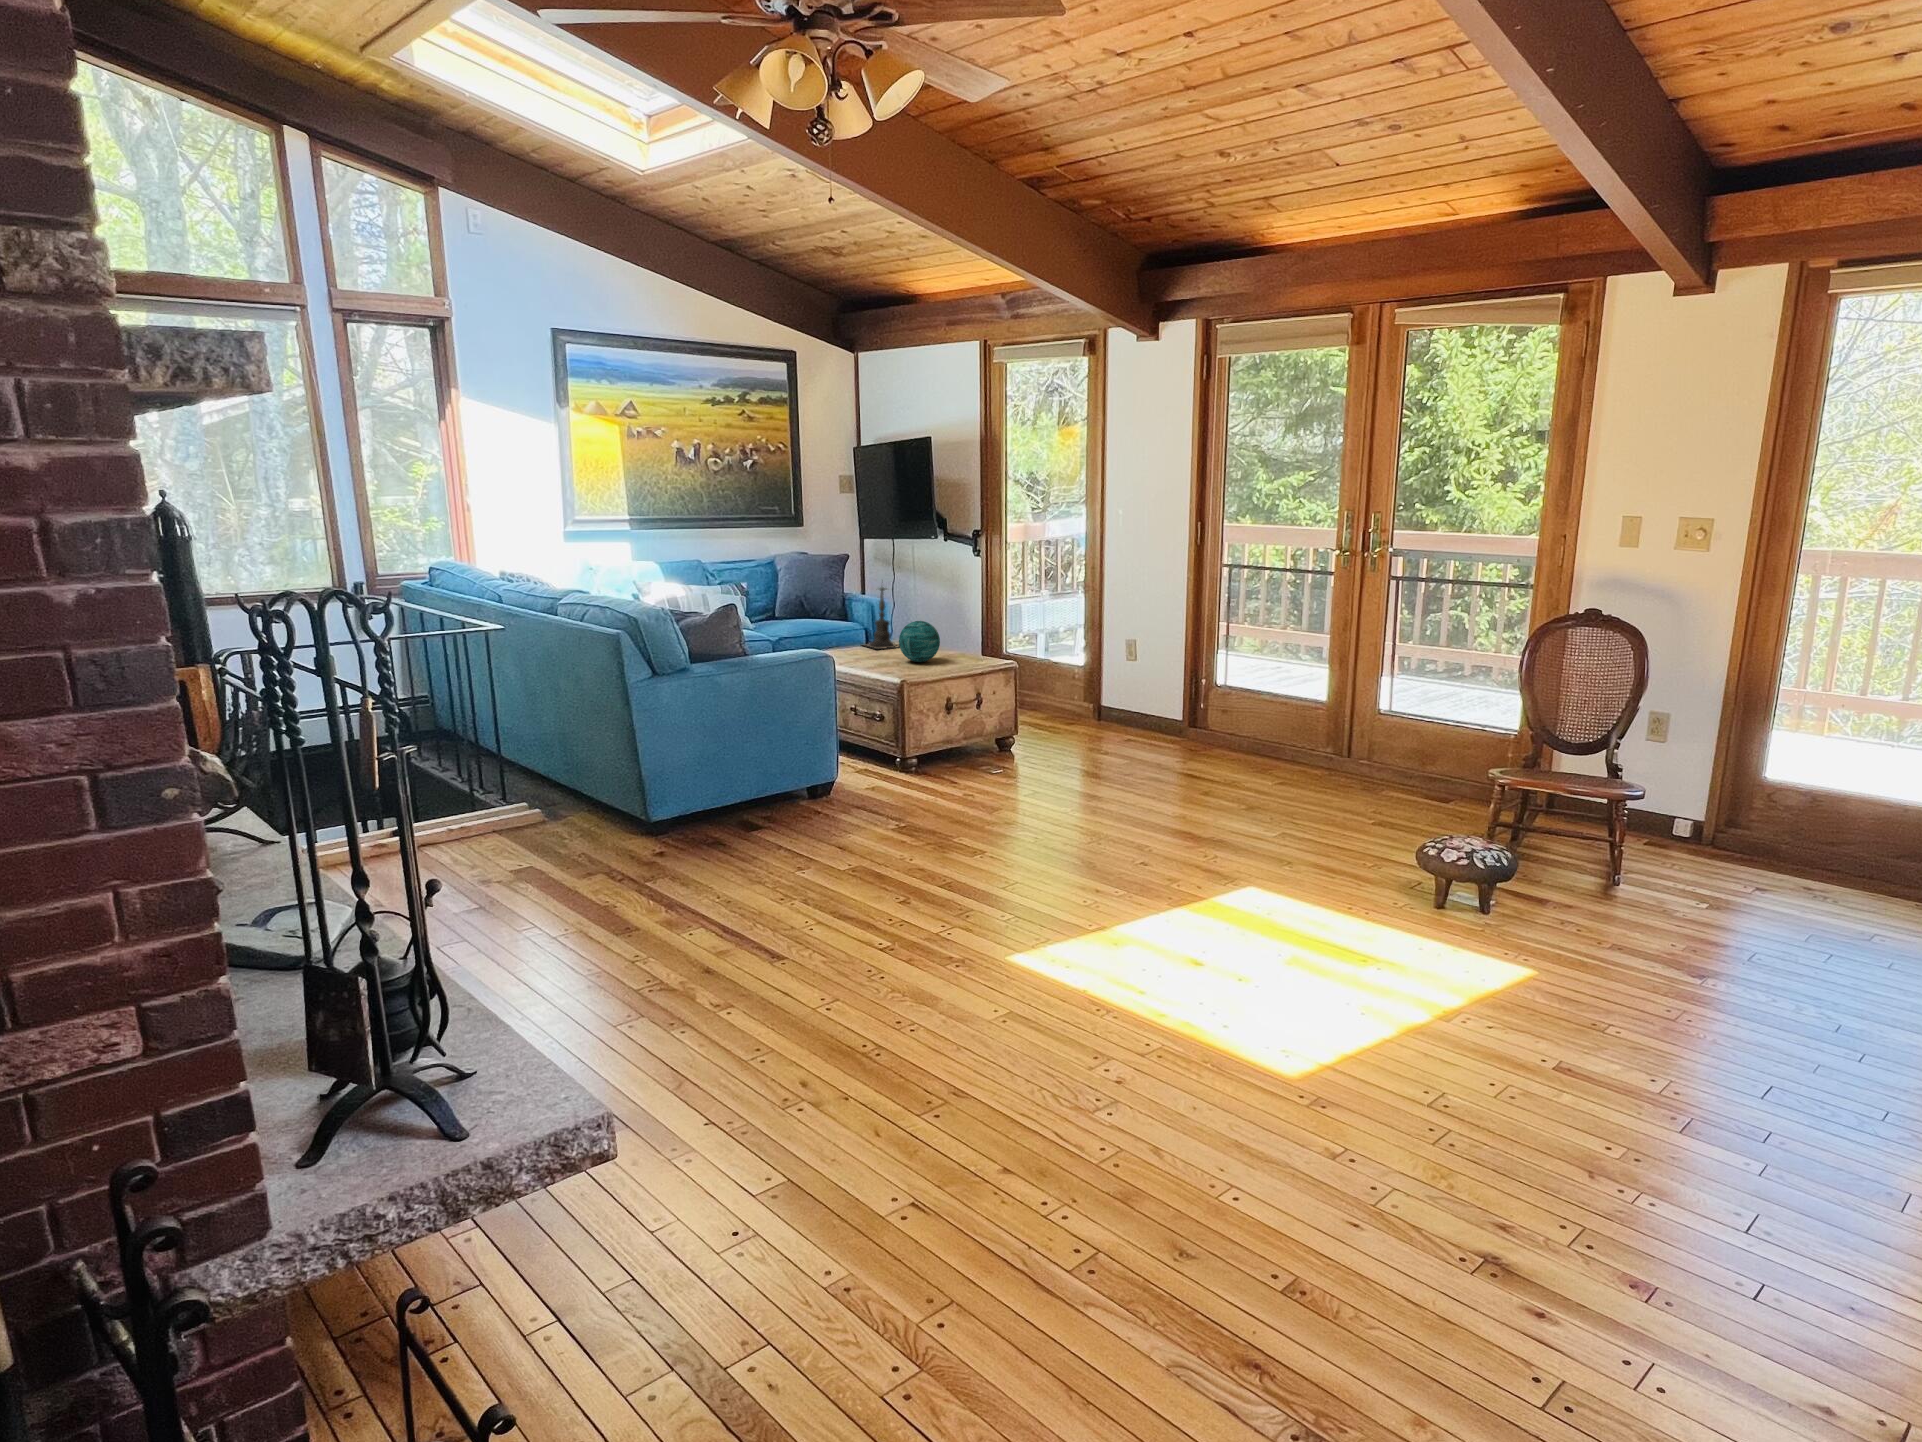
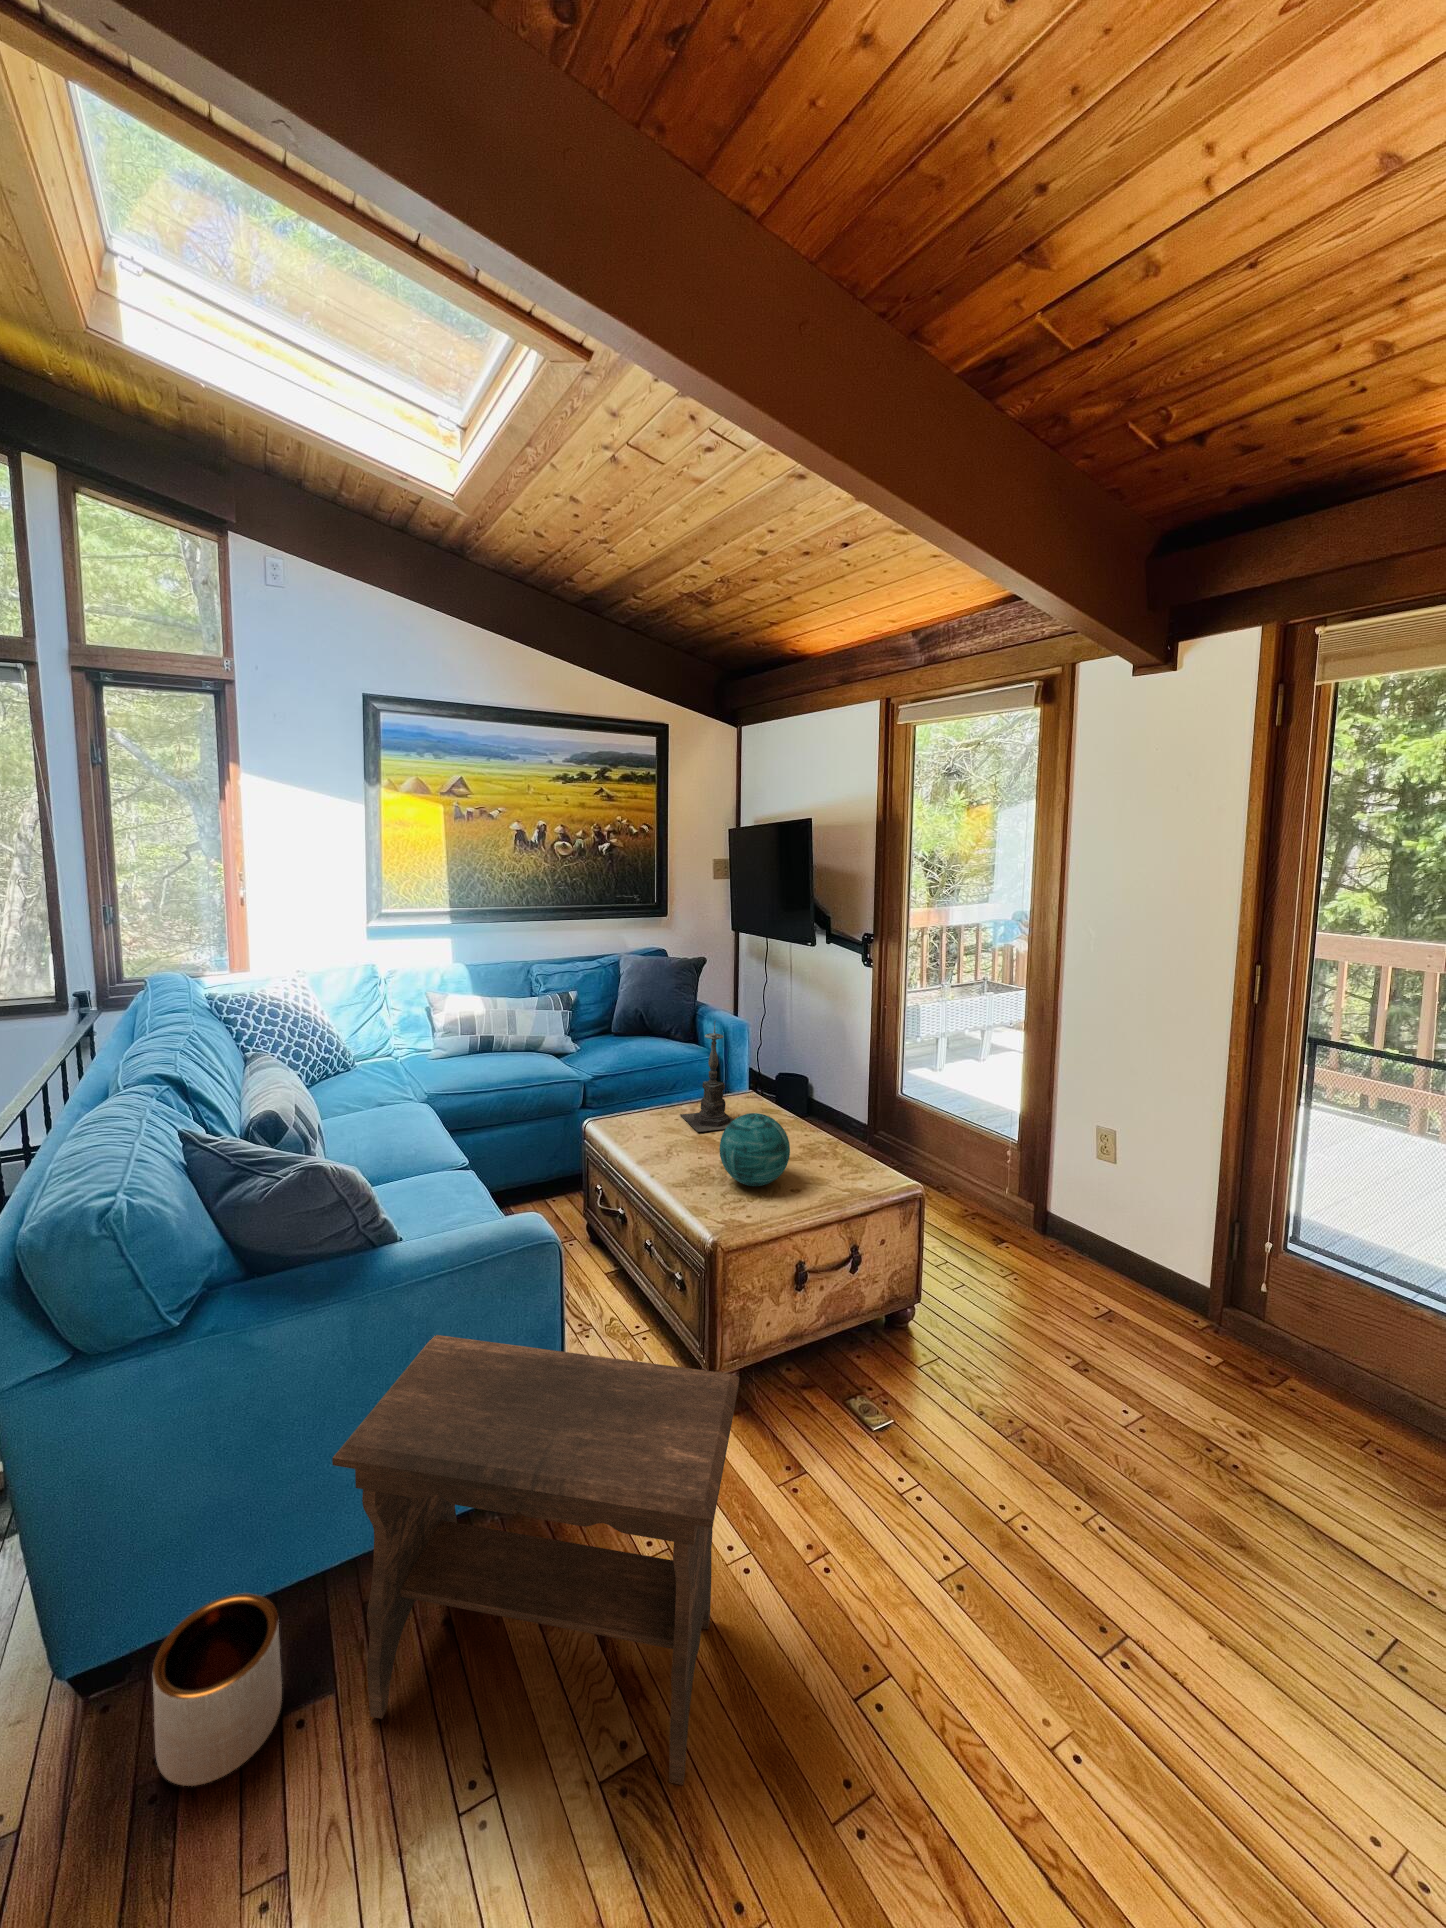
footstool: none [785,689,937,819] -> present [332,1335,739,1785]
planter: none [716,783,761,830] -> present [153,1594,282,1786]

